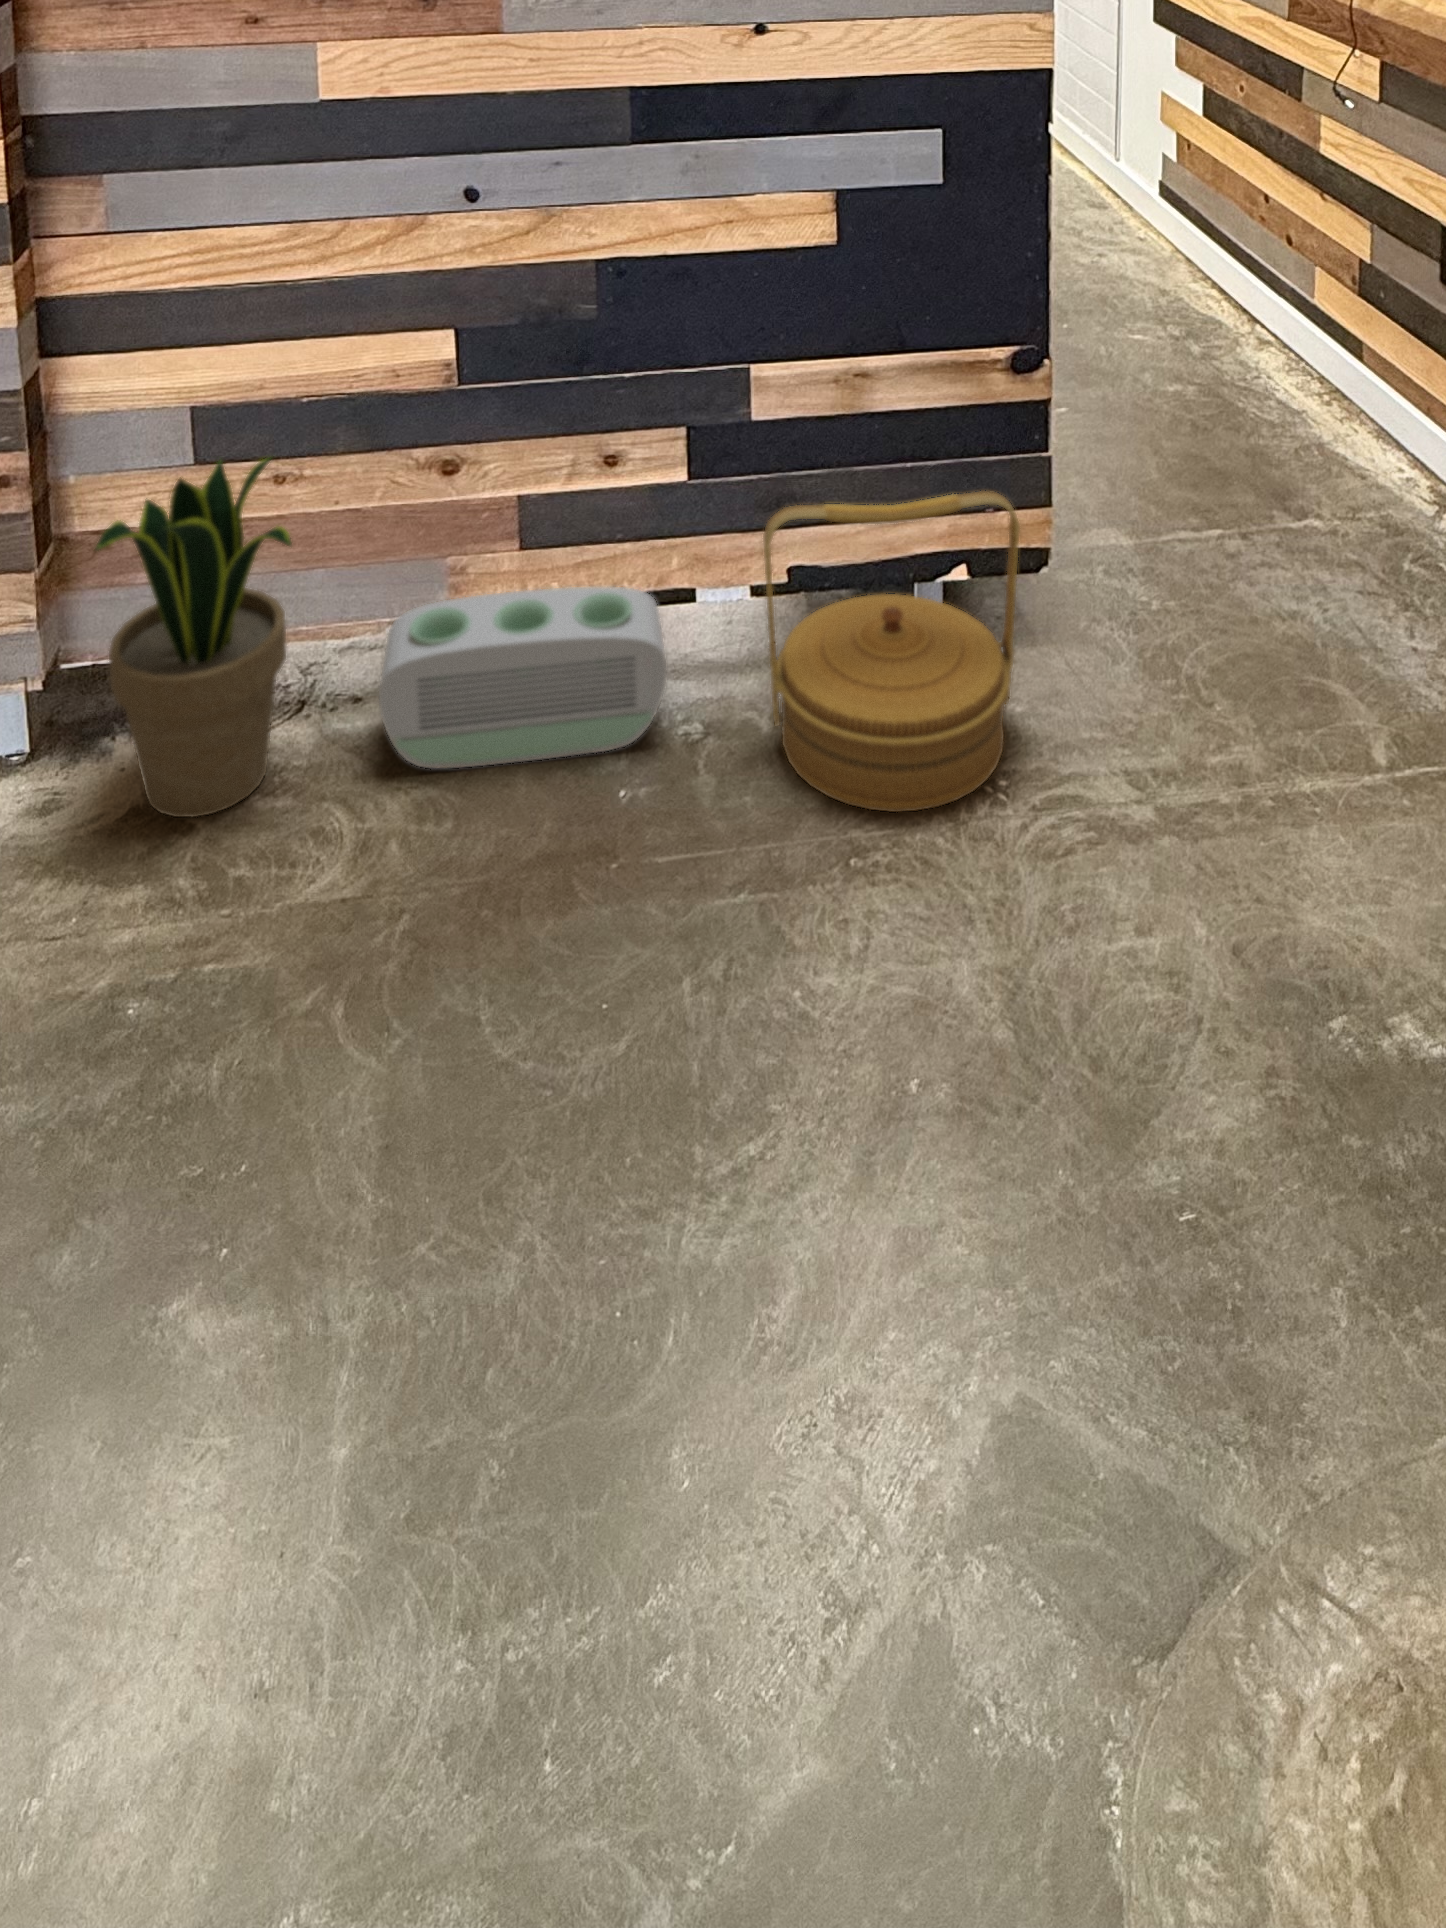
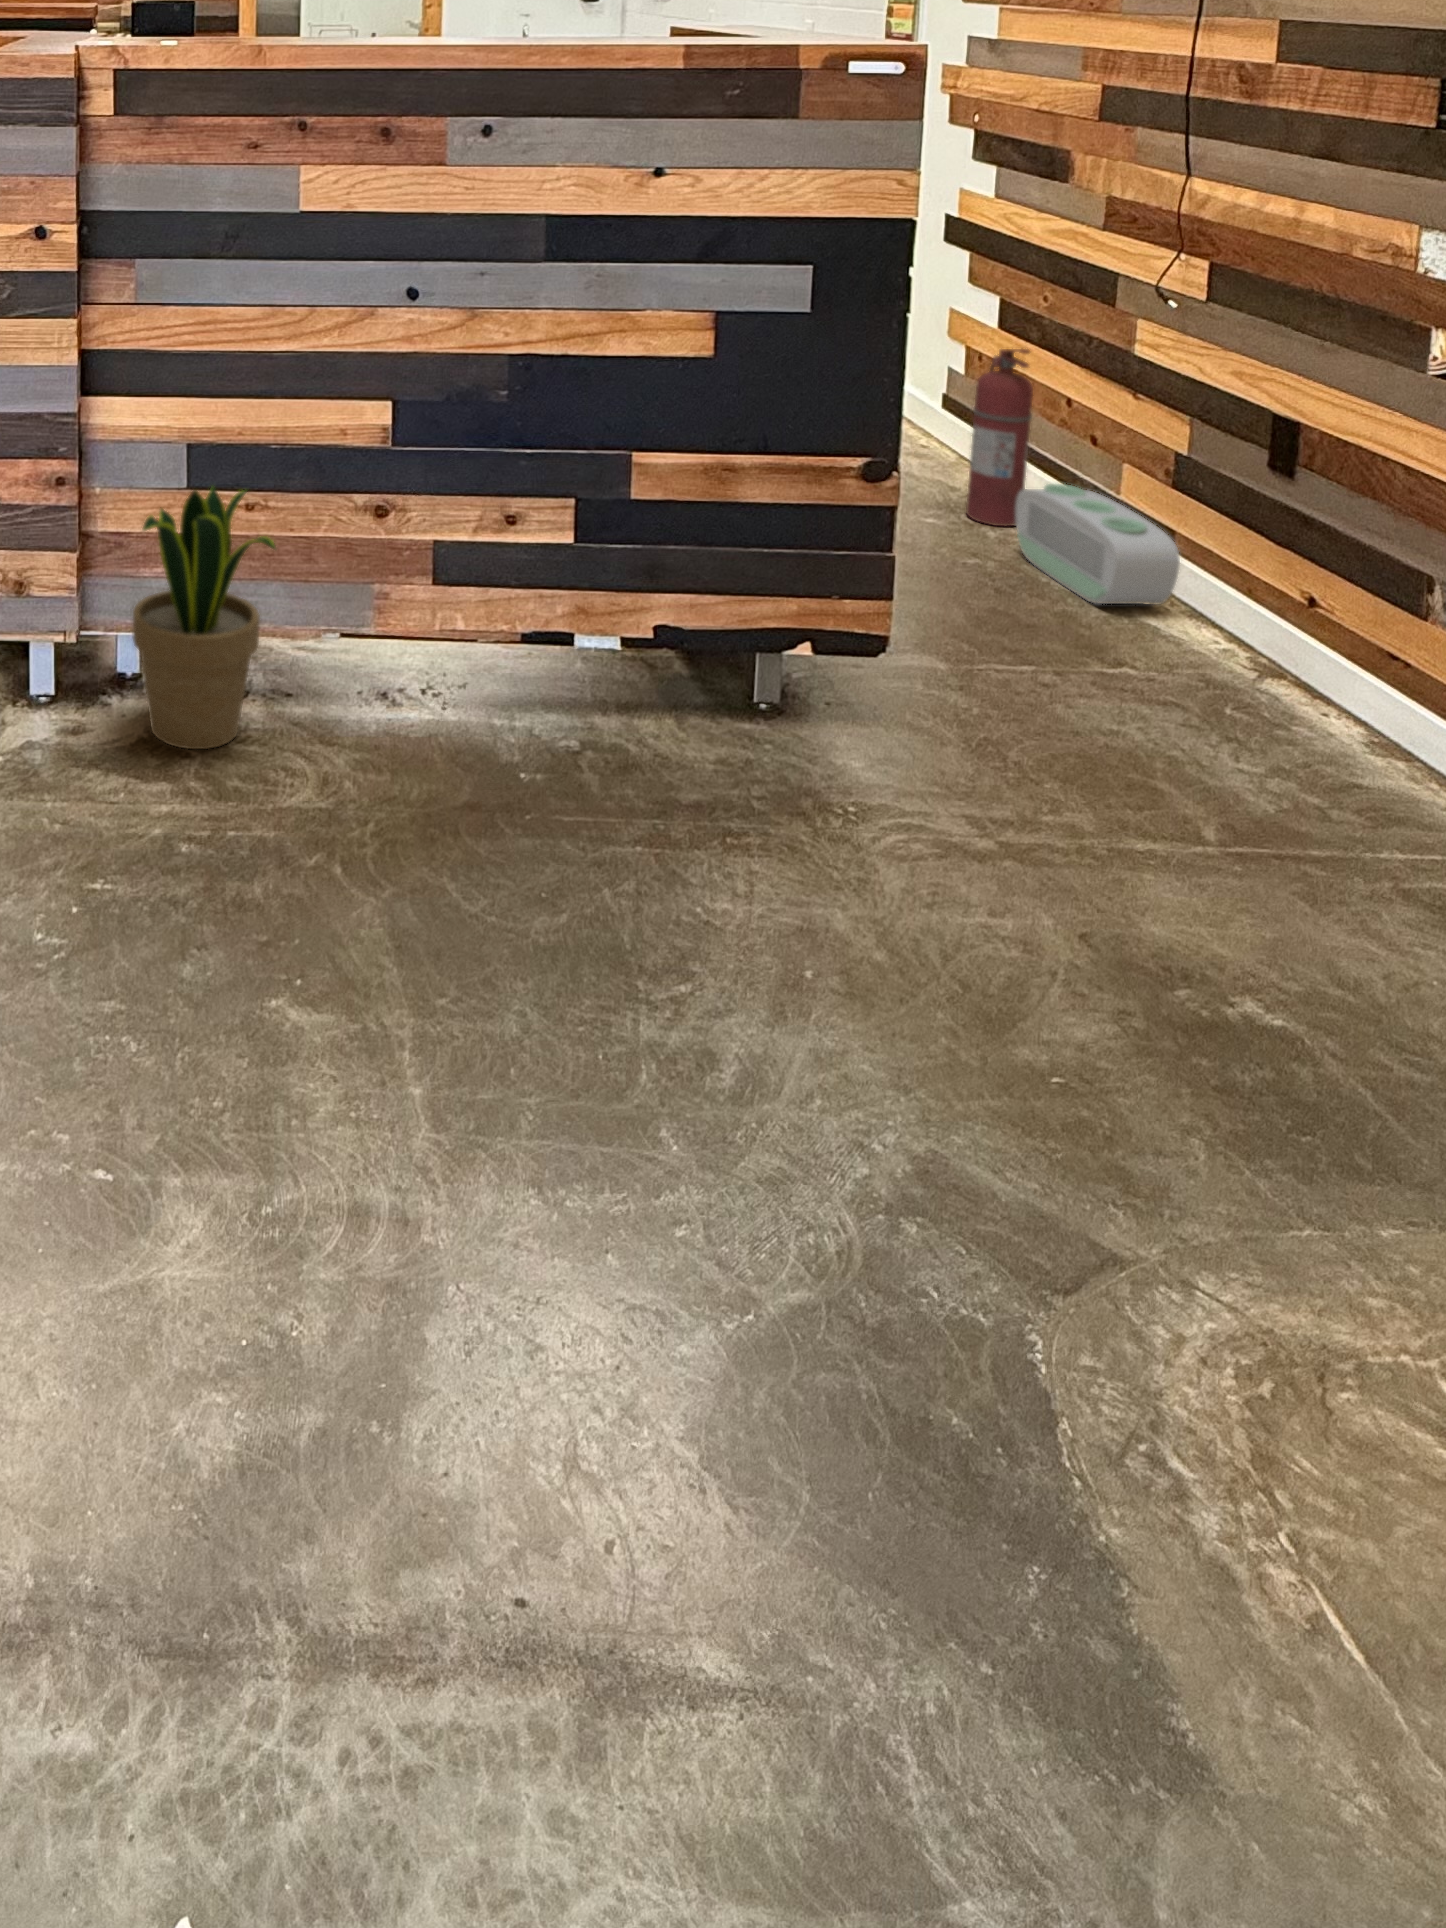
fire extinguisher: none [1176,145,1233,333] -> present [966,349,1033,526]
woven basket: present [763,491,1020,812] -> none [647,565,876,817]
air purifier: present [379,587,666,768] -> present [1016,484,1180,605]

